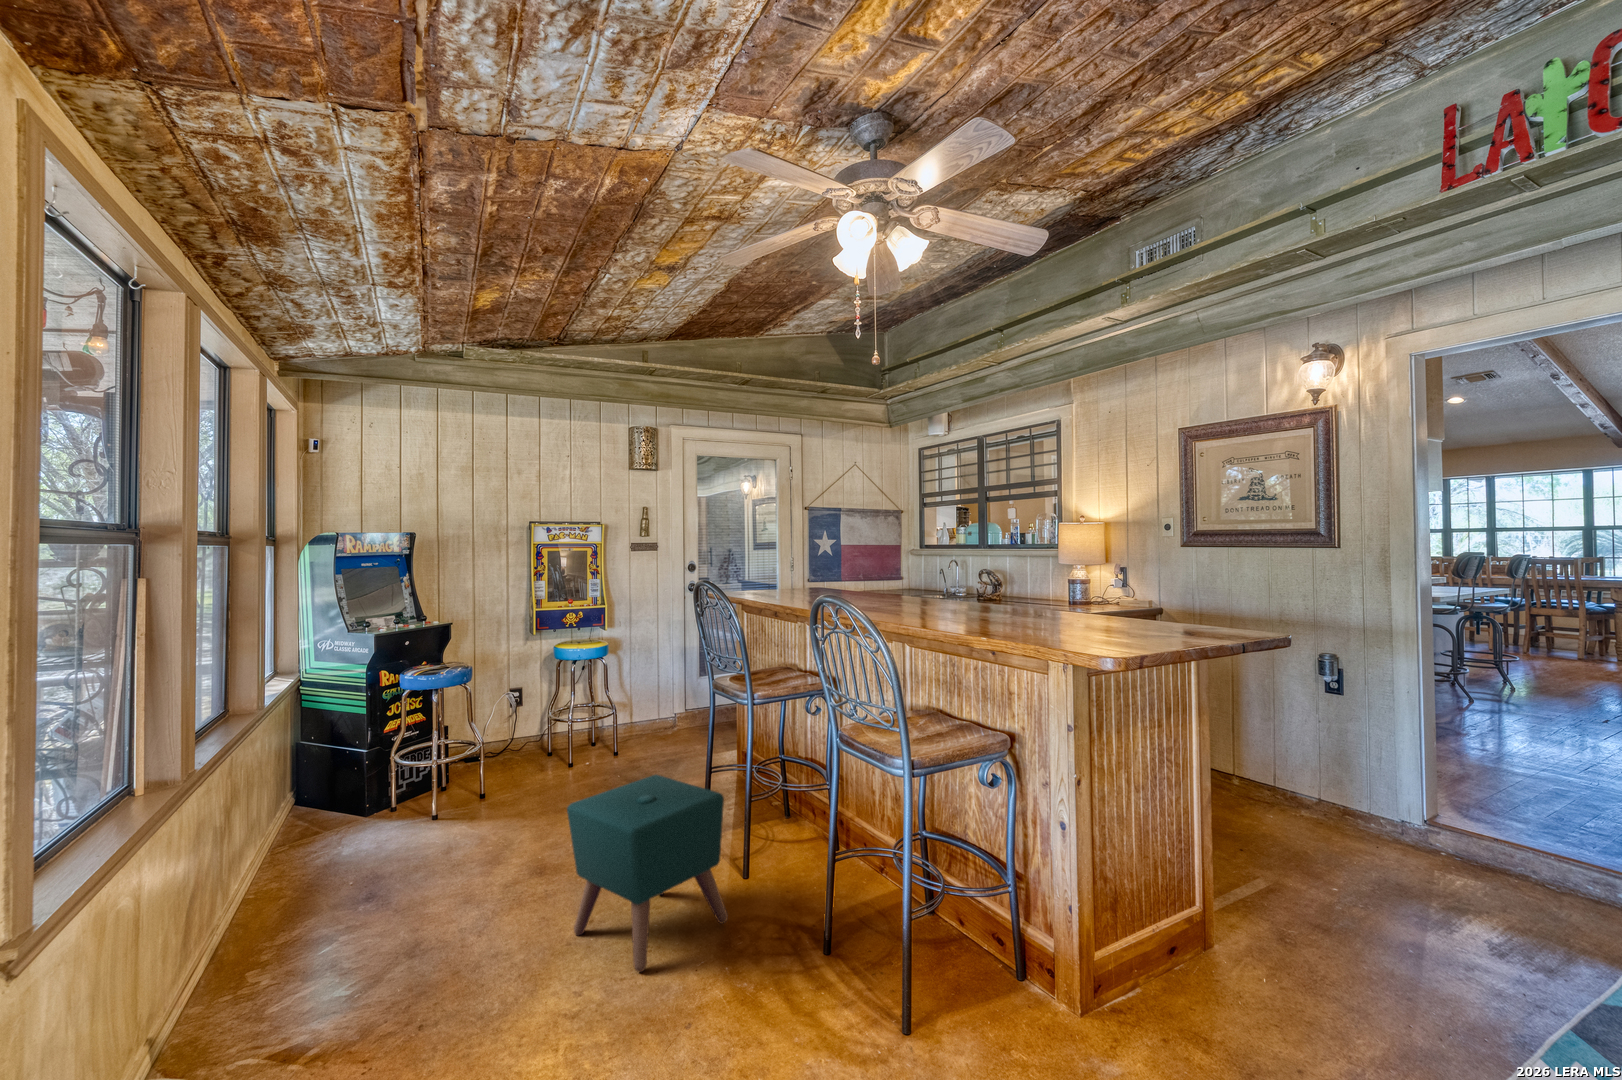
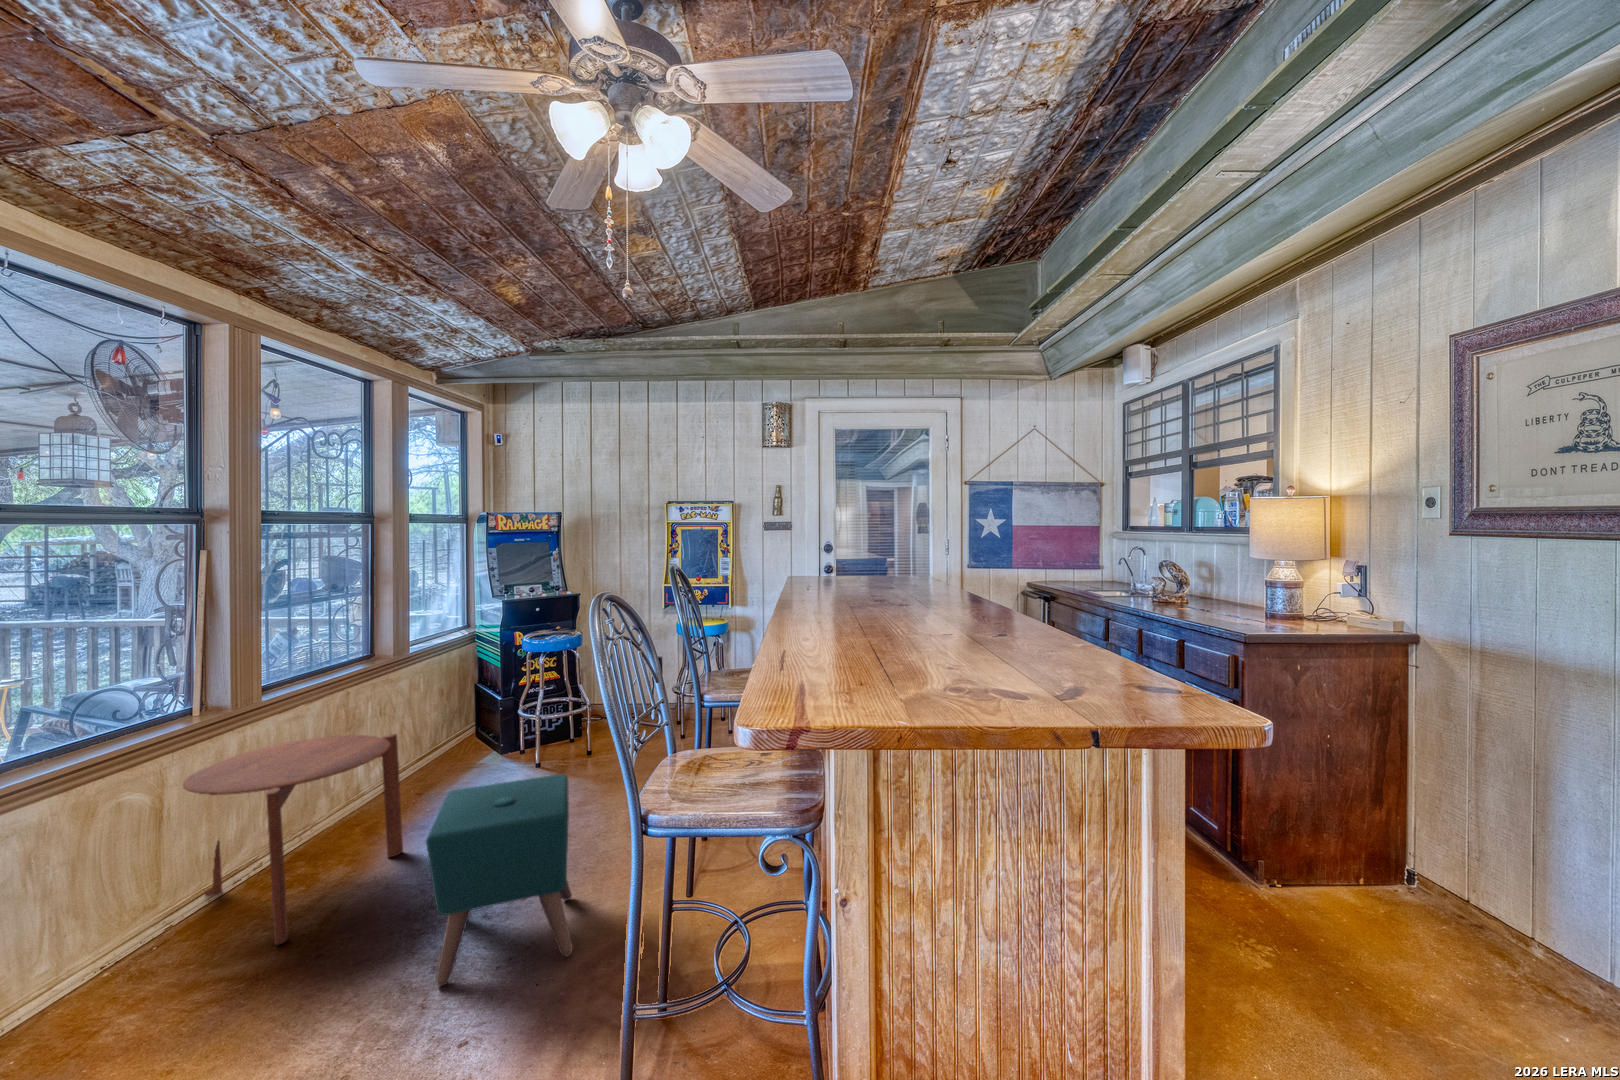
side table: none [195,775,446,1006] -> present [183,734,403,945]

